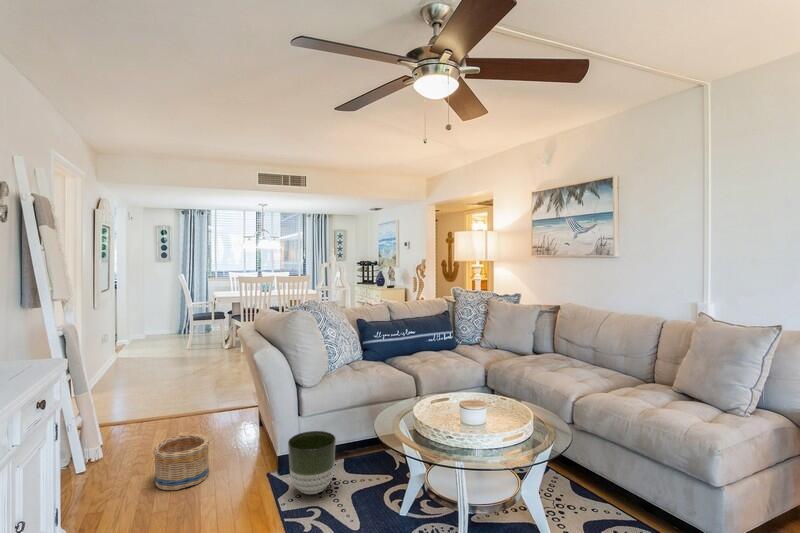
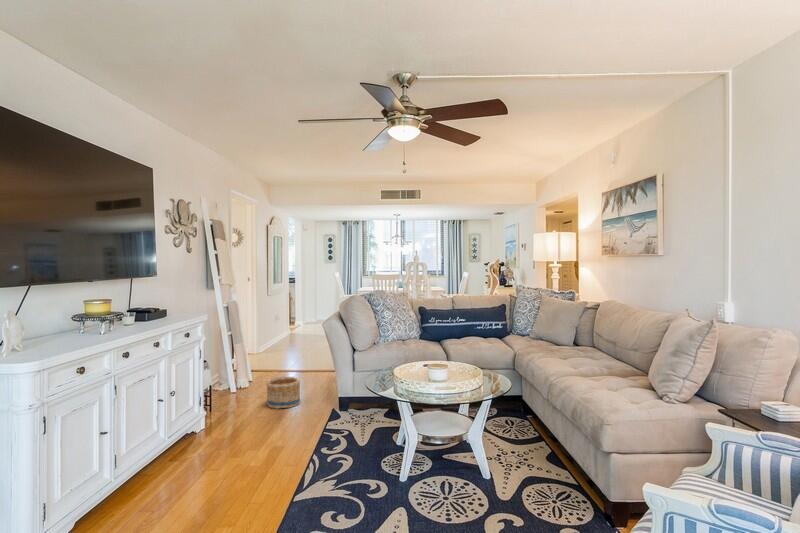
planter: present [288,431,336,494] -> none [335,382,368,423]

